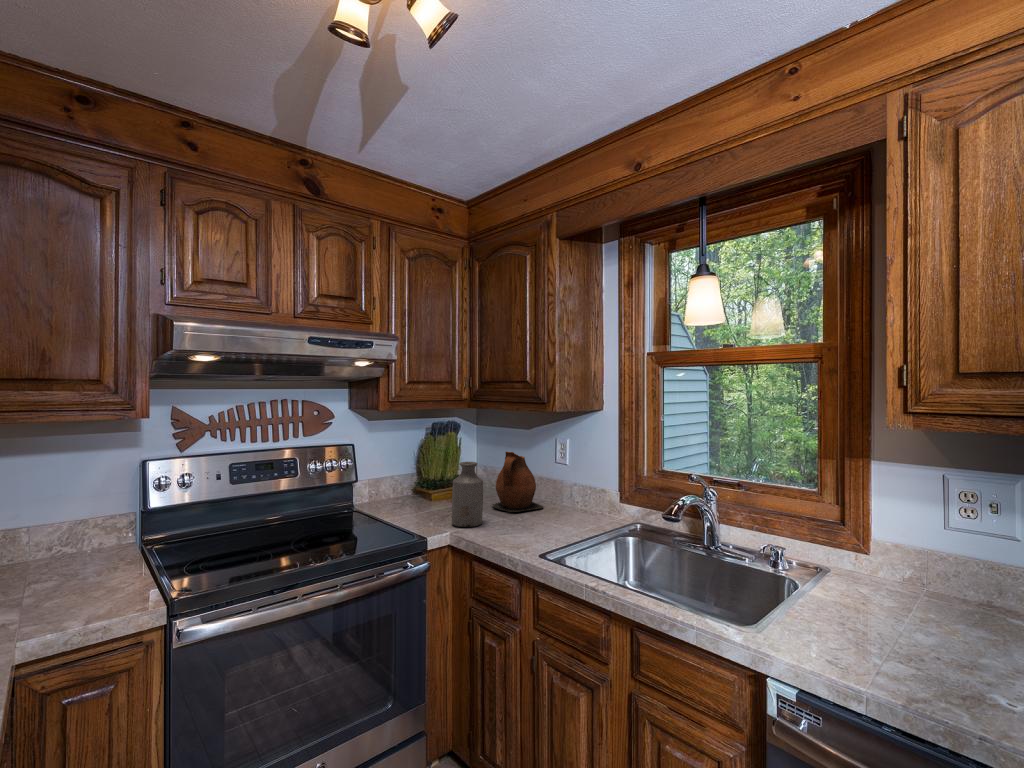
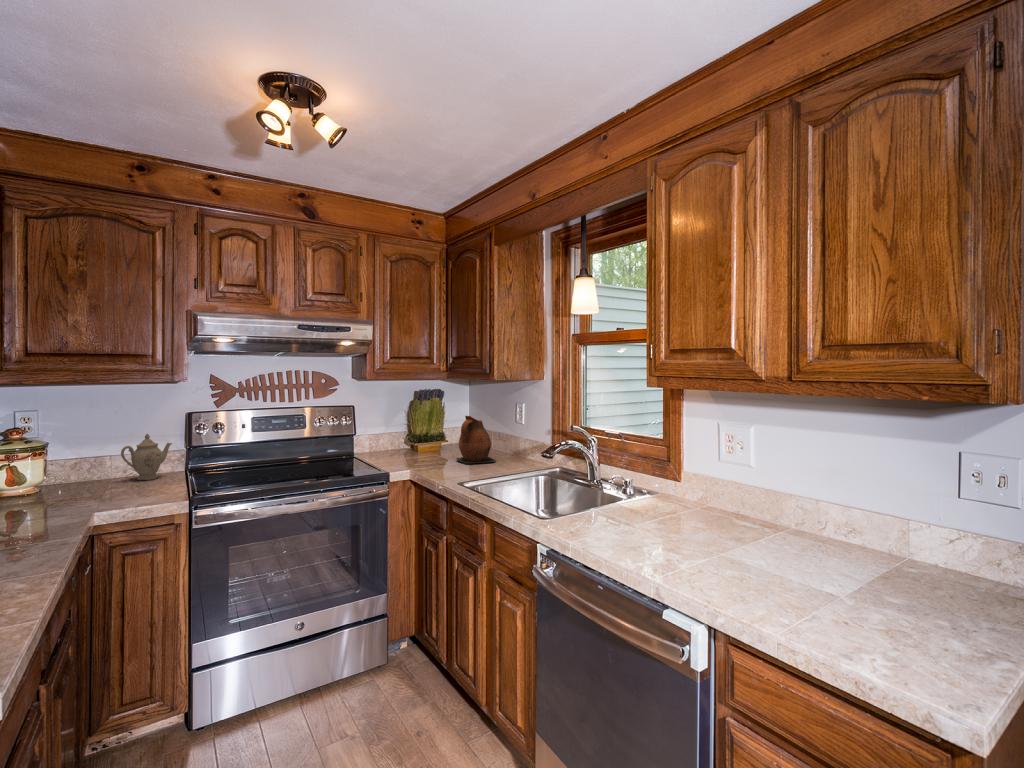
bottle: present [452,462,483,527] -> none [414,421,439,471]
teapot: none [36,498,114,568] -> present [121,434,172,480]

